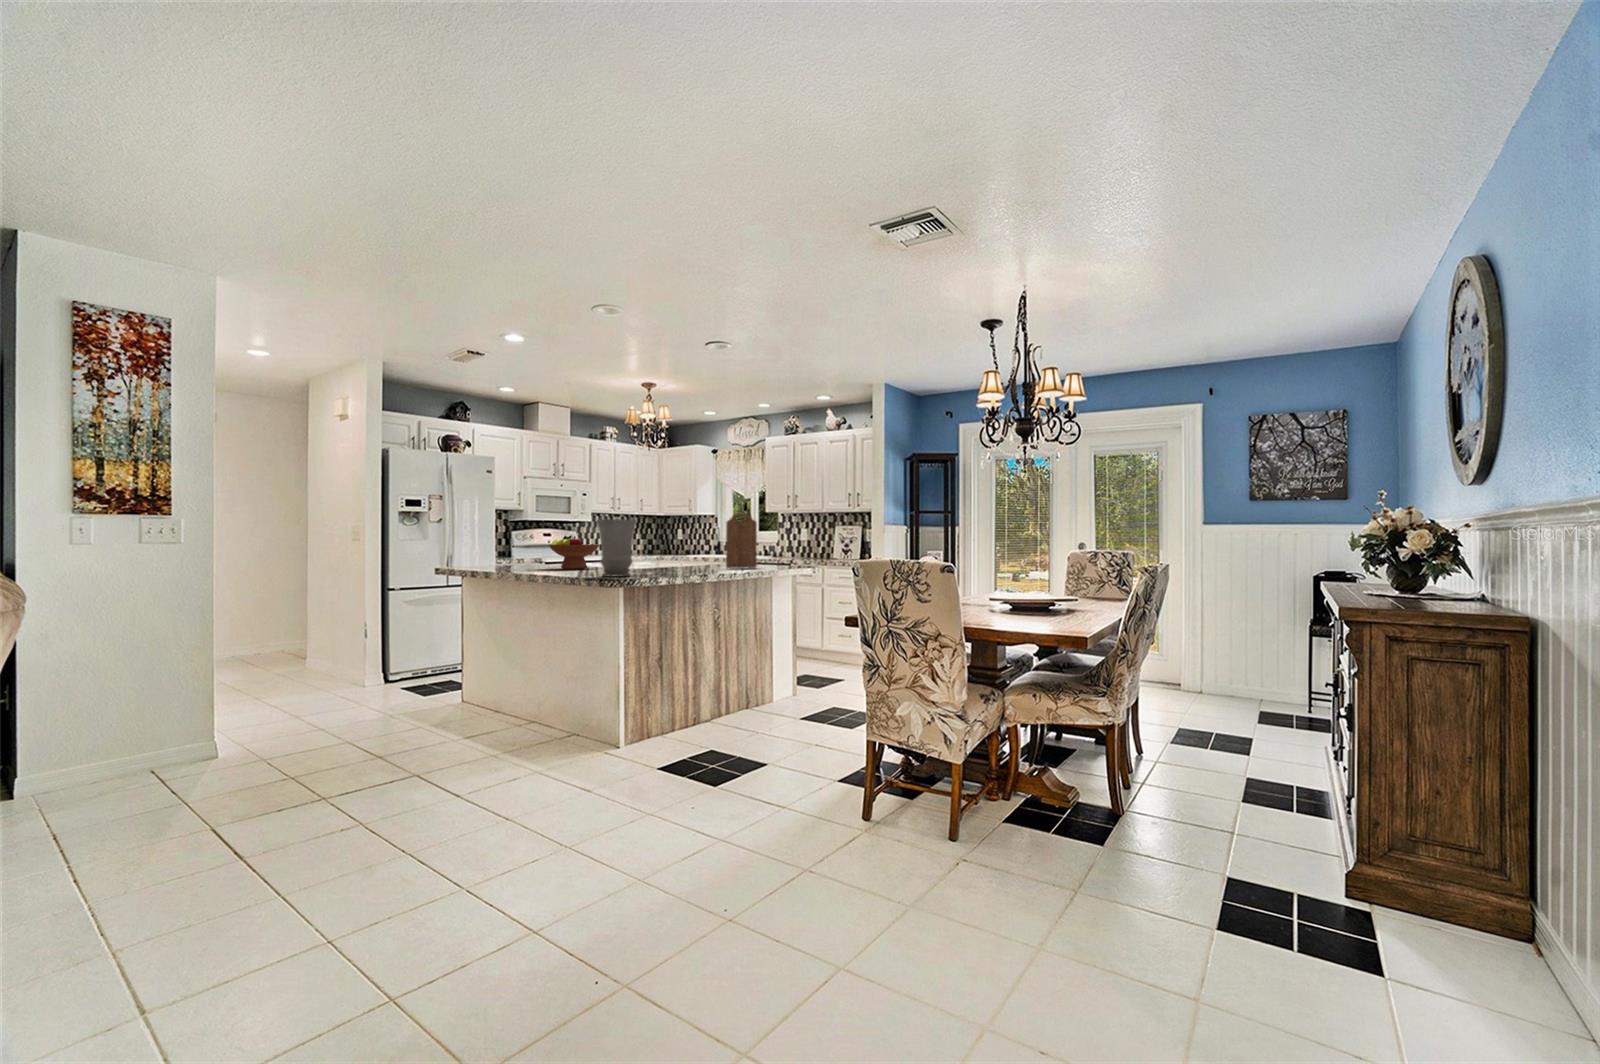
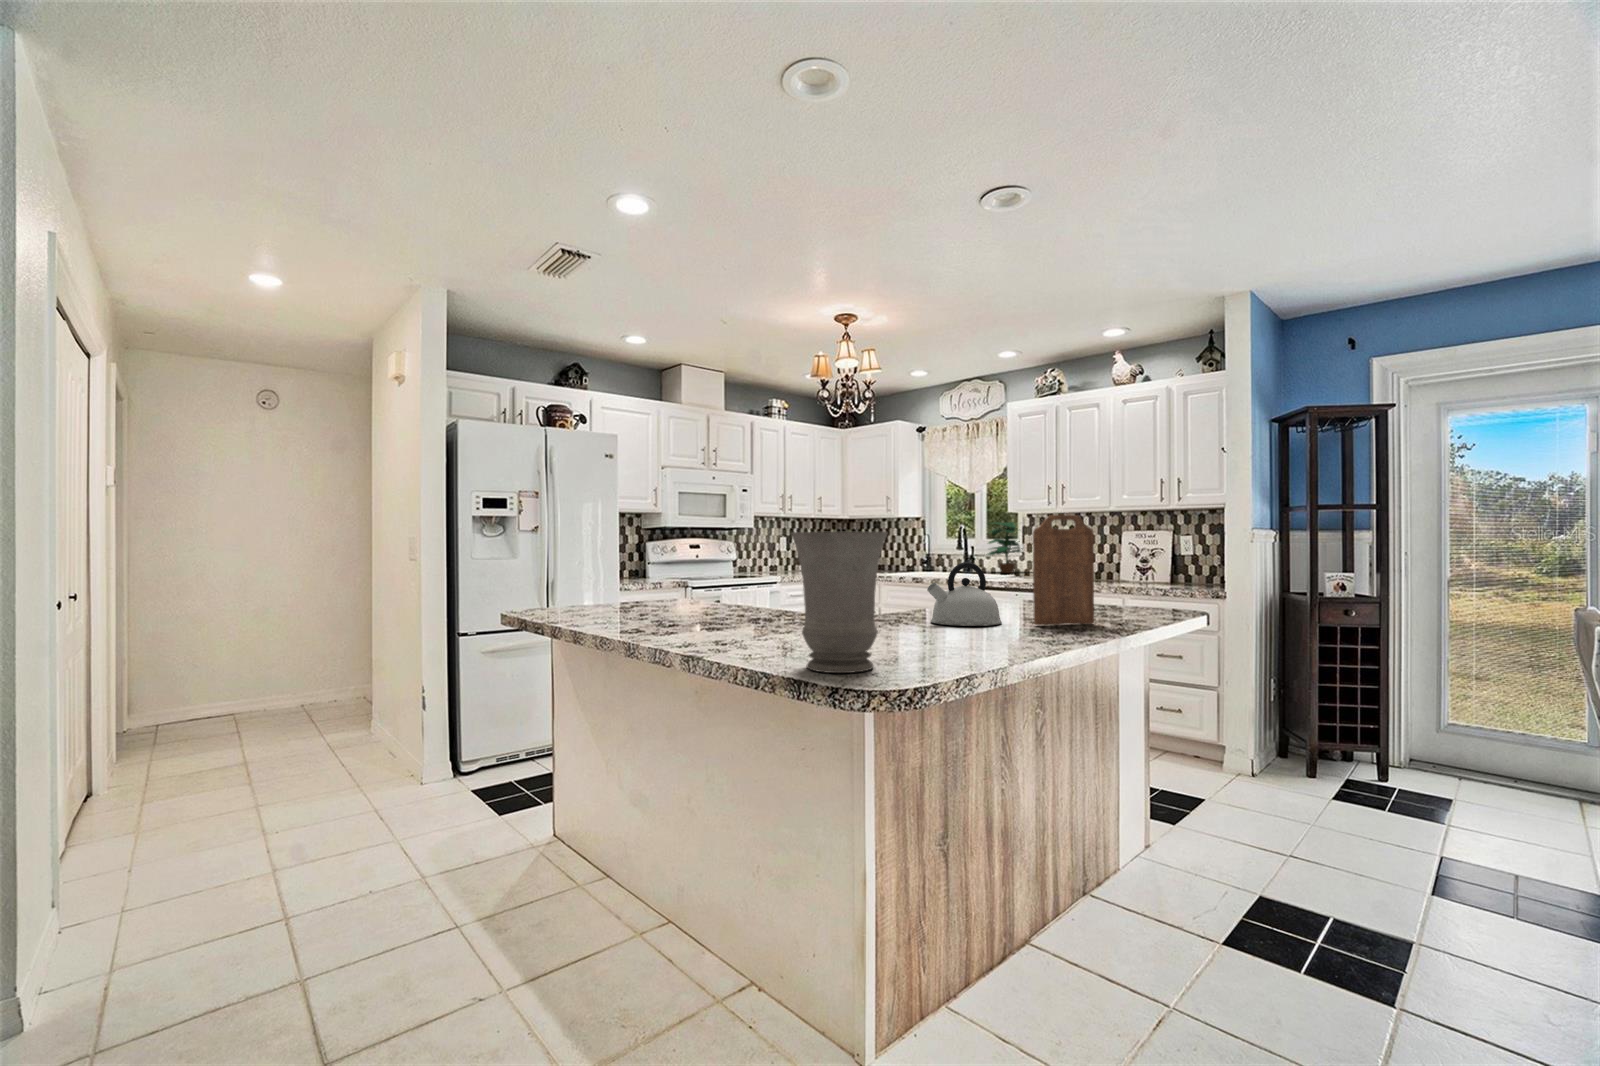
potted plant: none [756,519,788,554] -> present [988,522,1022,573]
fruit bowl: present [549,535,600,569] -> none [688,560,783,624]
kettle: none [674,537,712,568] -> present [927,562,1002,626]

